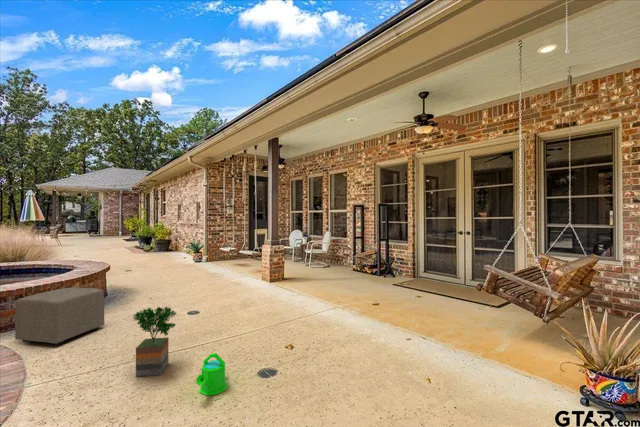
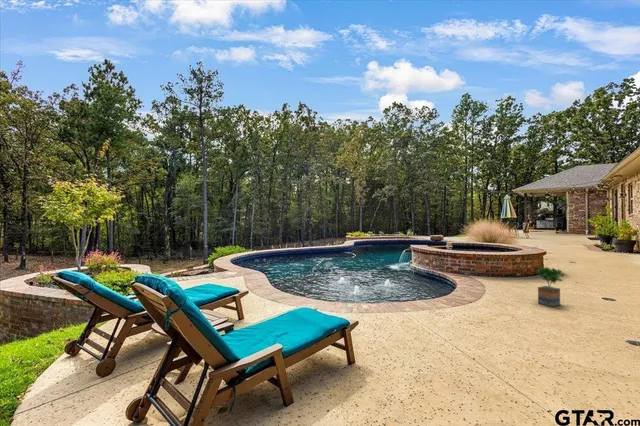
ottoman: present [15,288,104,345] -> none [489,256,534,284]
watering can: present [196,353,227,395] -> none [563,297,591,322]

